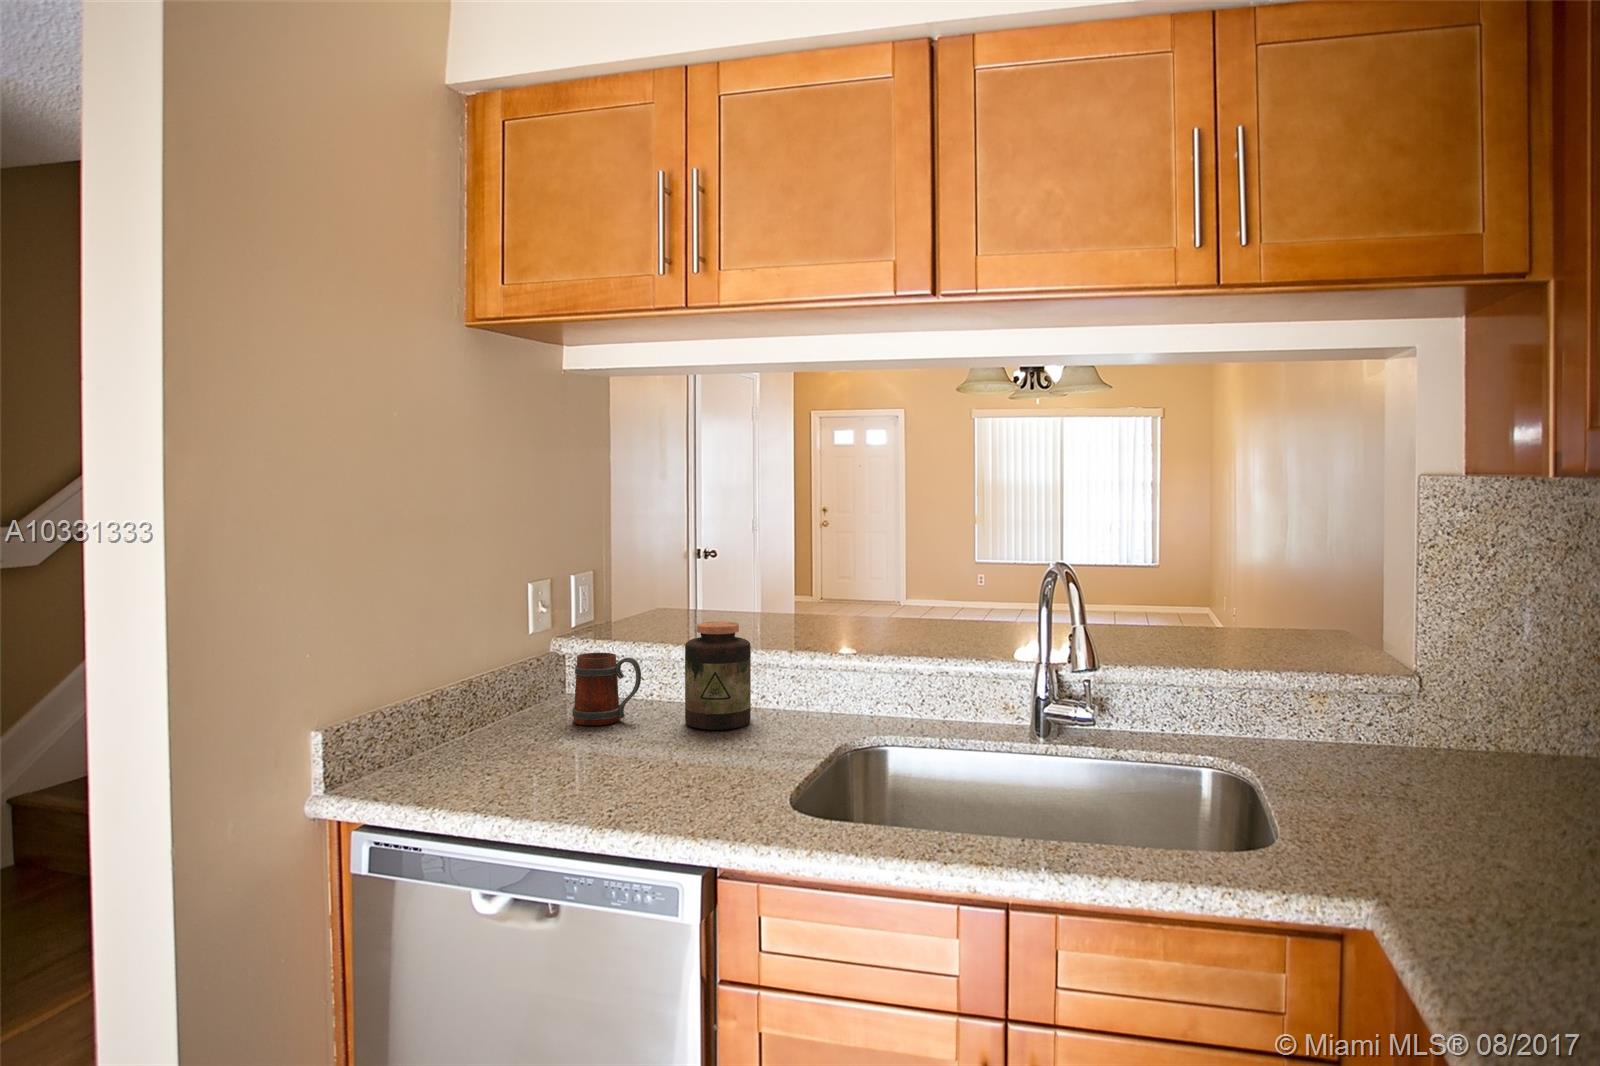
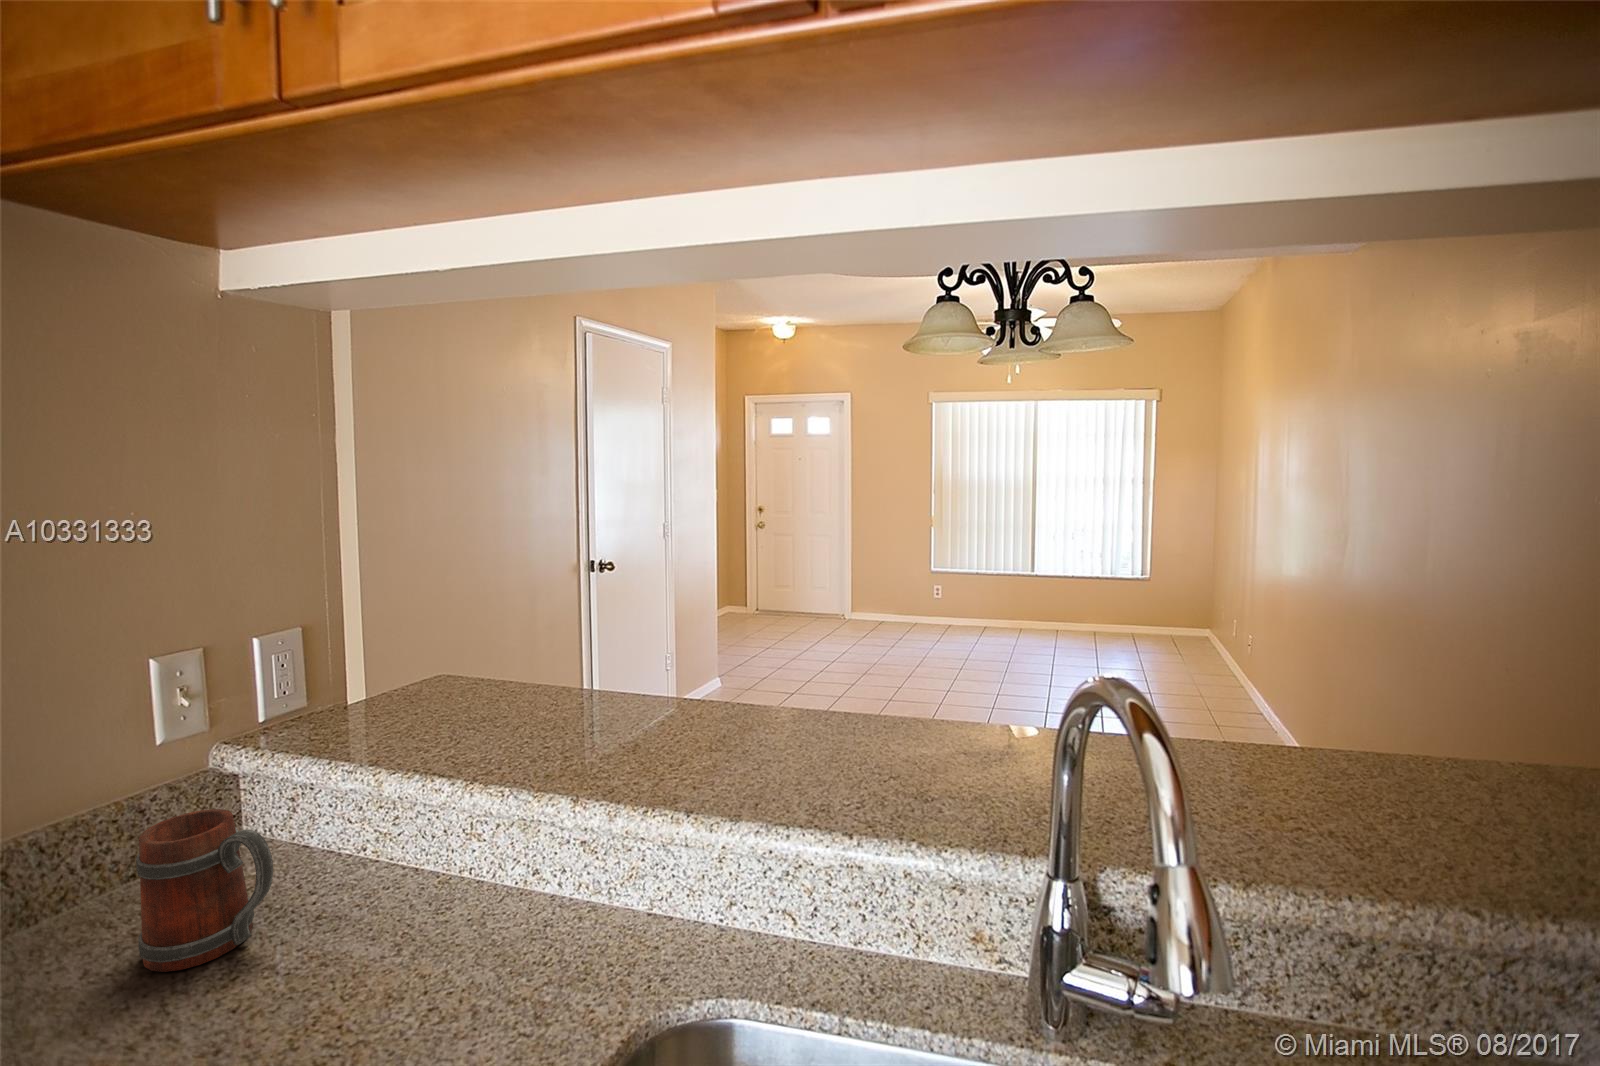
jar: present [685,621,751,730] -> none [330,757,483,998]

